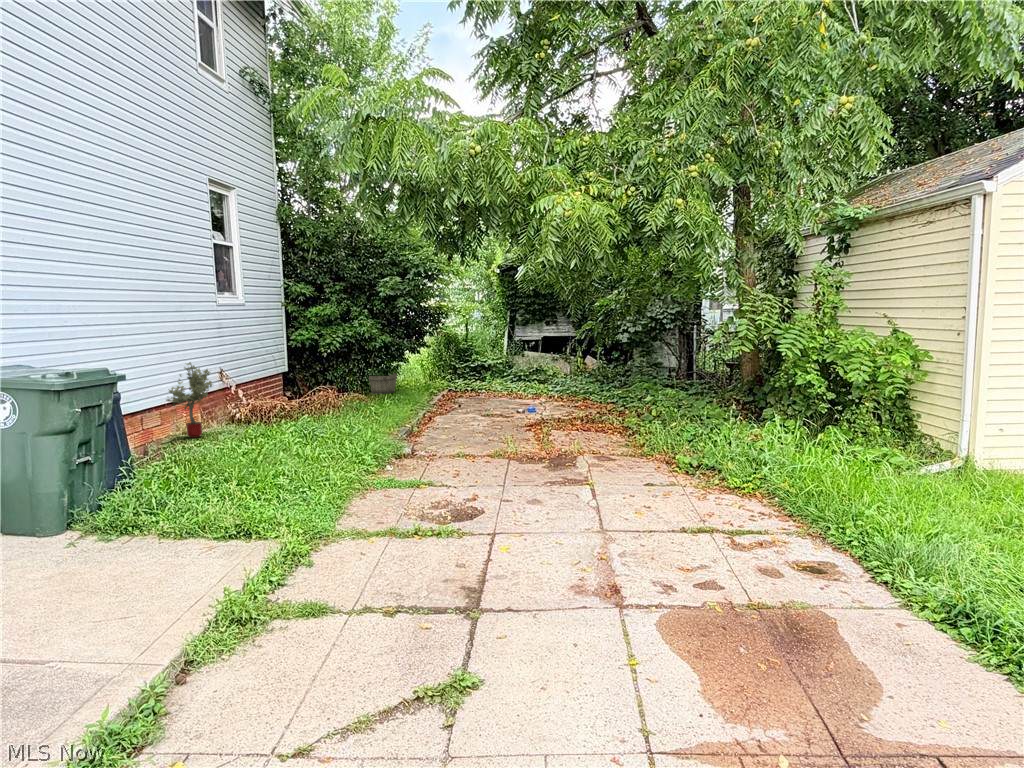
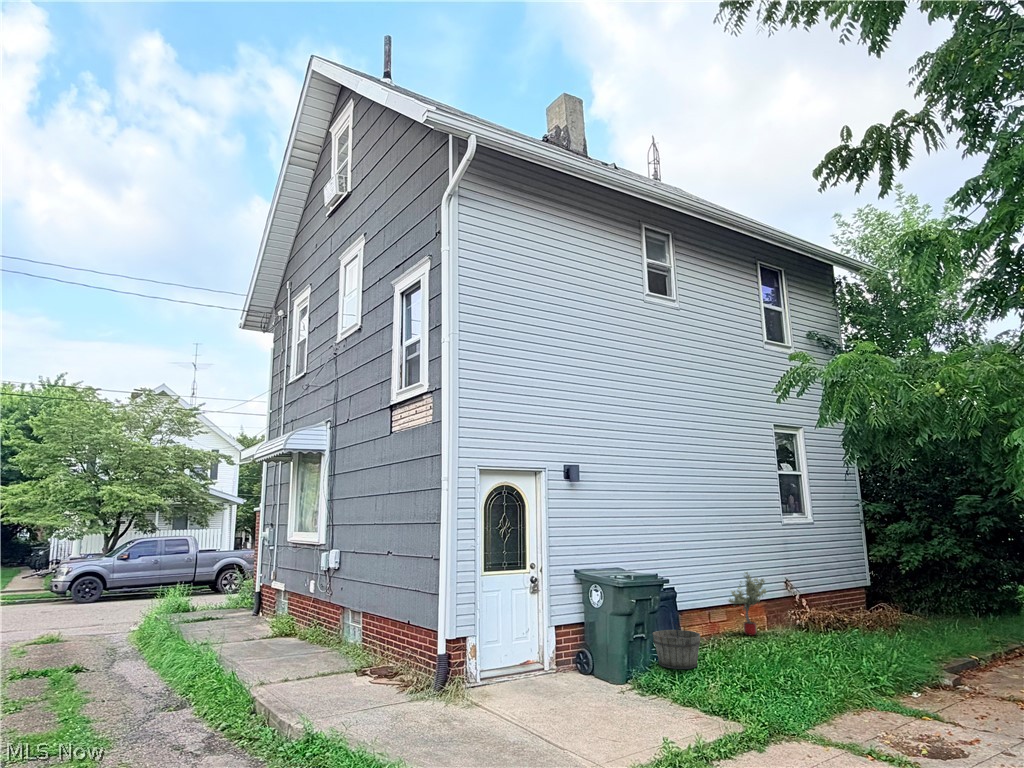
wooden bucket: present [369,373,397,394] -> present [653,622,700,669]

